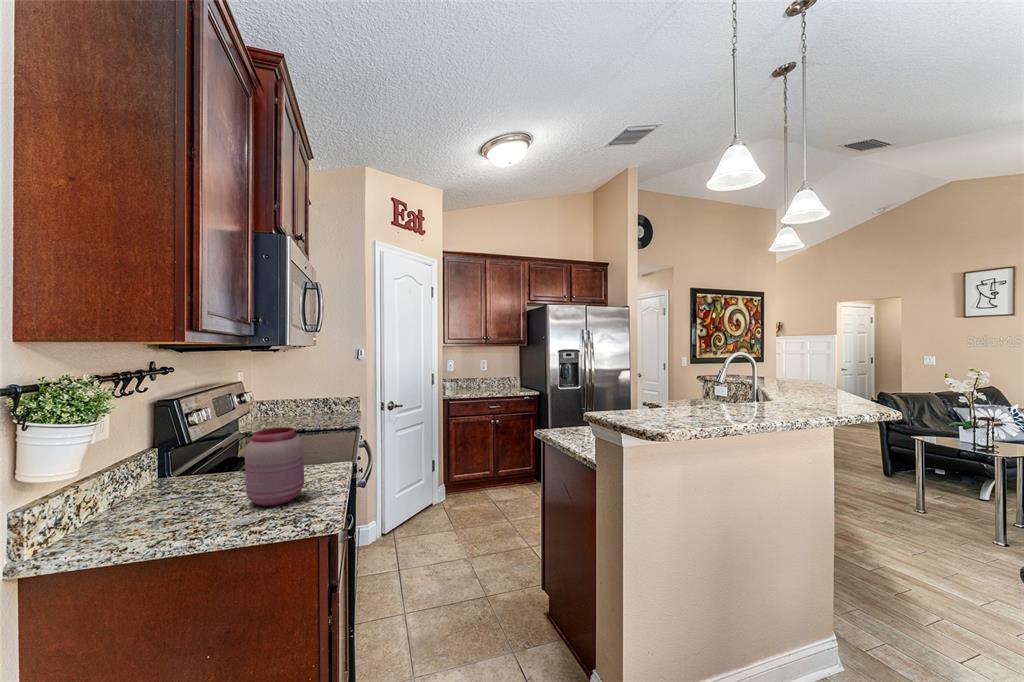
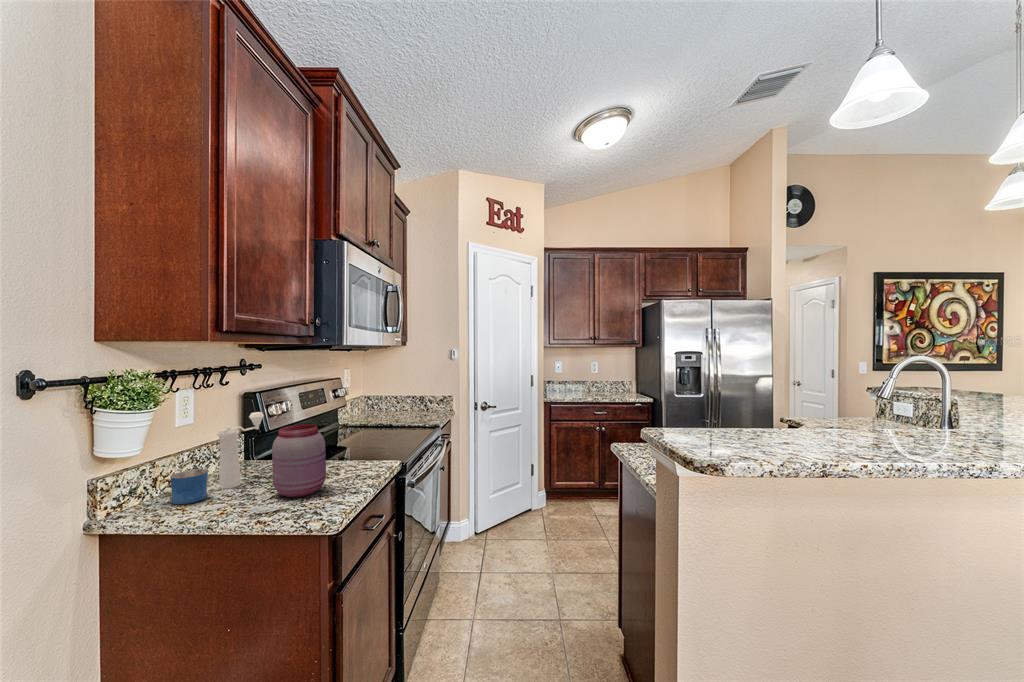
pepper mill: none [161,419,208,508] -> present [218,412,264,489]
mug: none [101,487,163,530] -> present [159,469,208,504]

